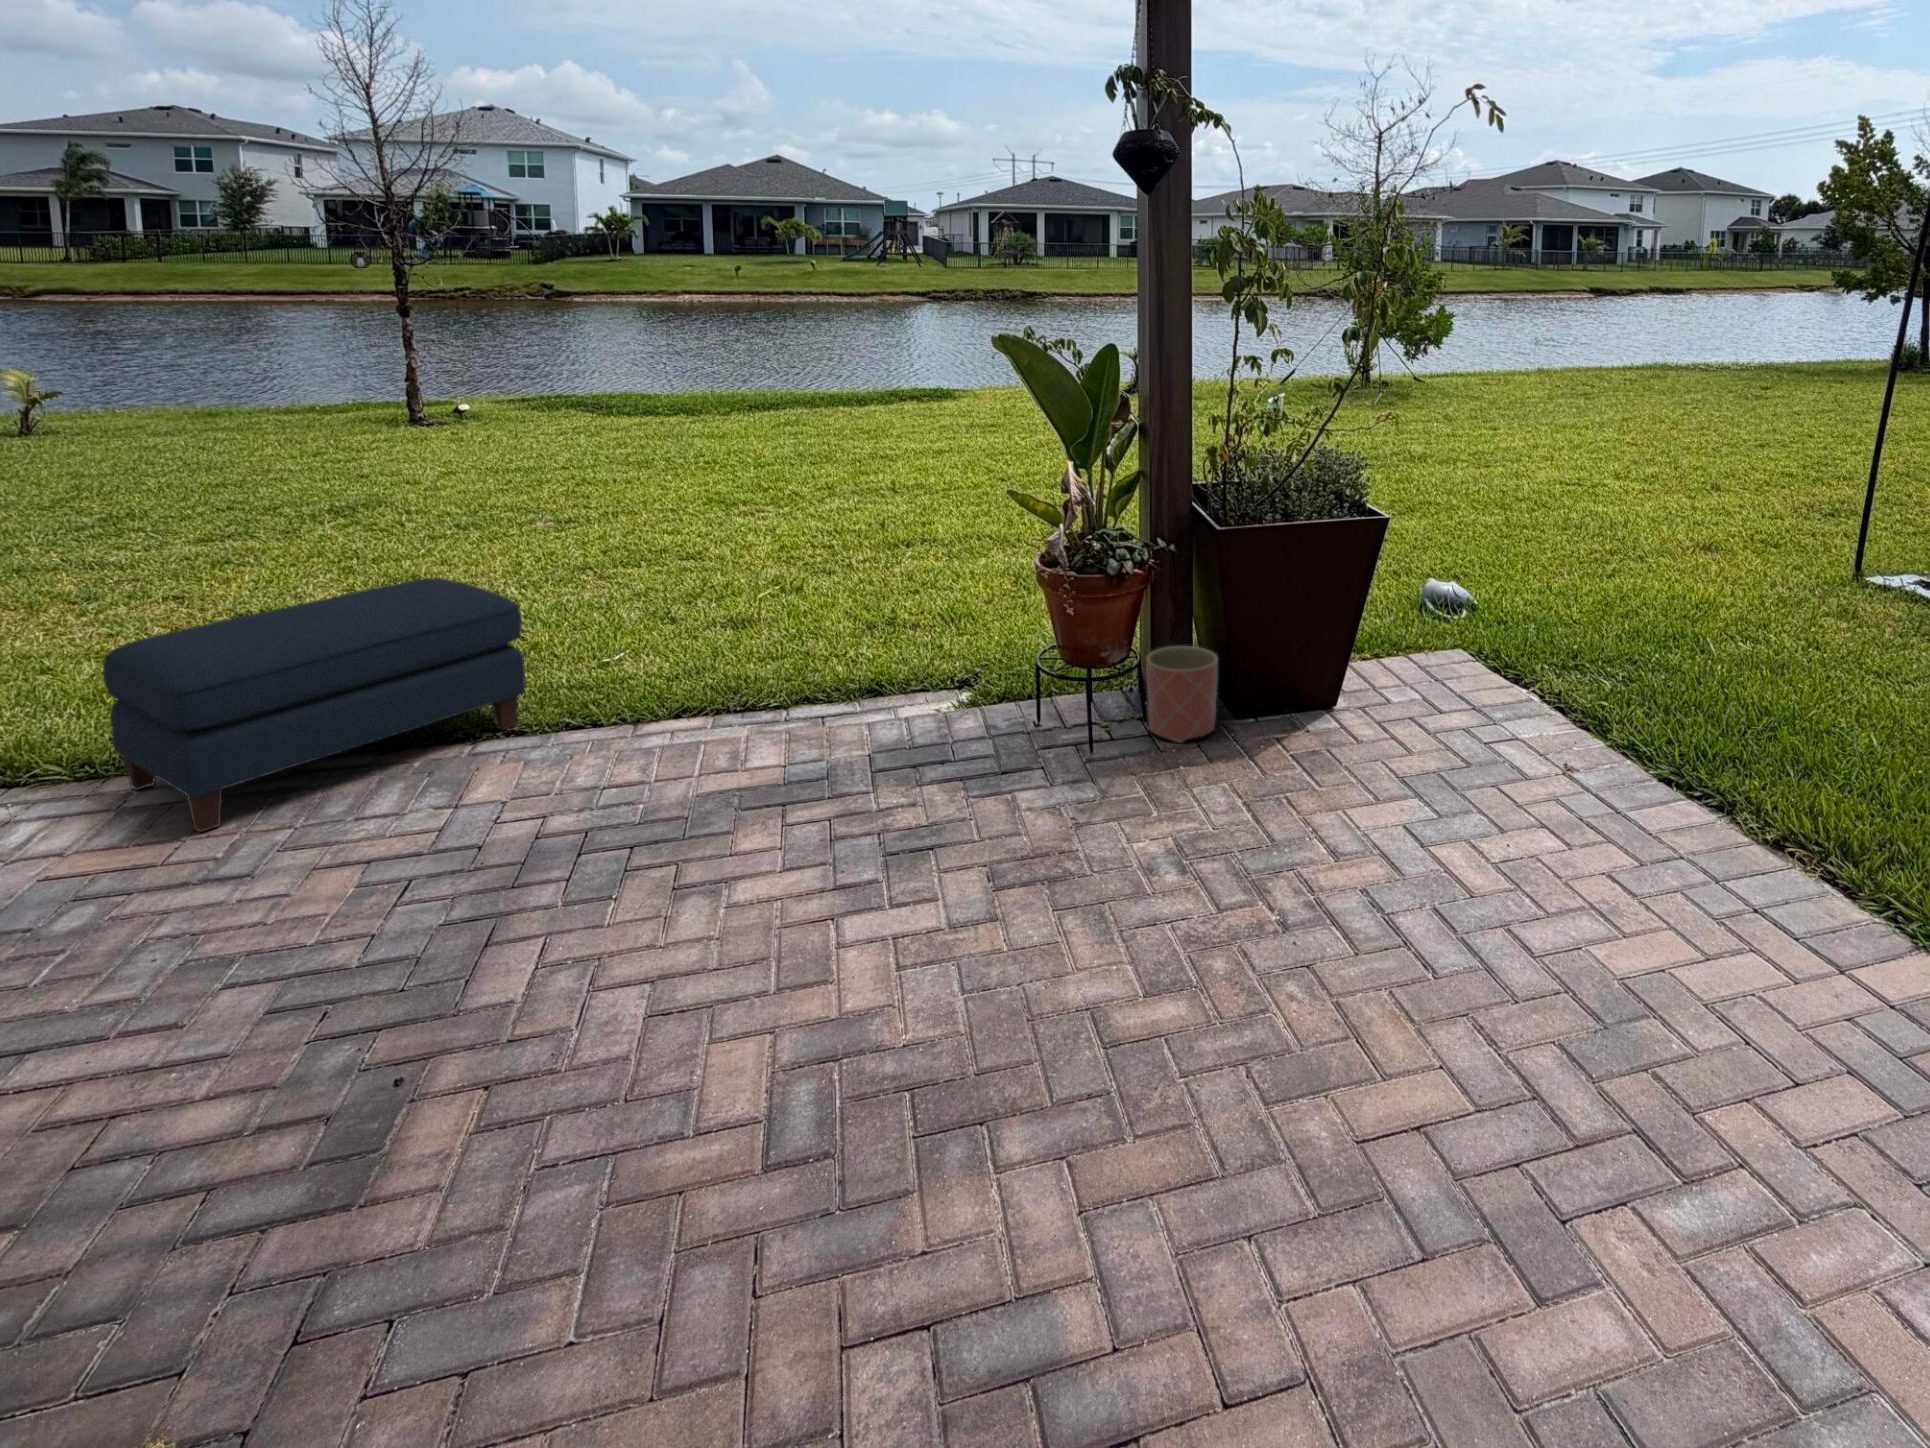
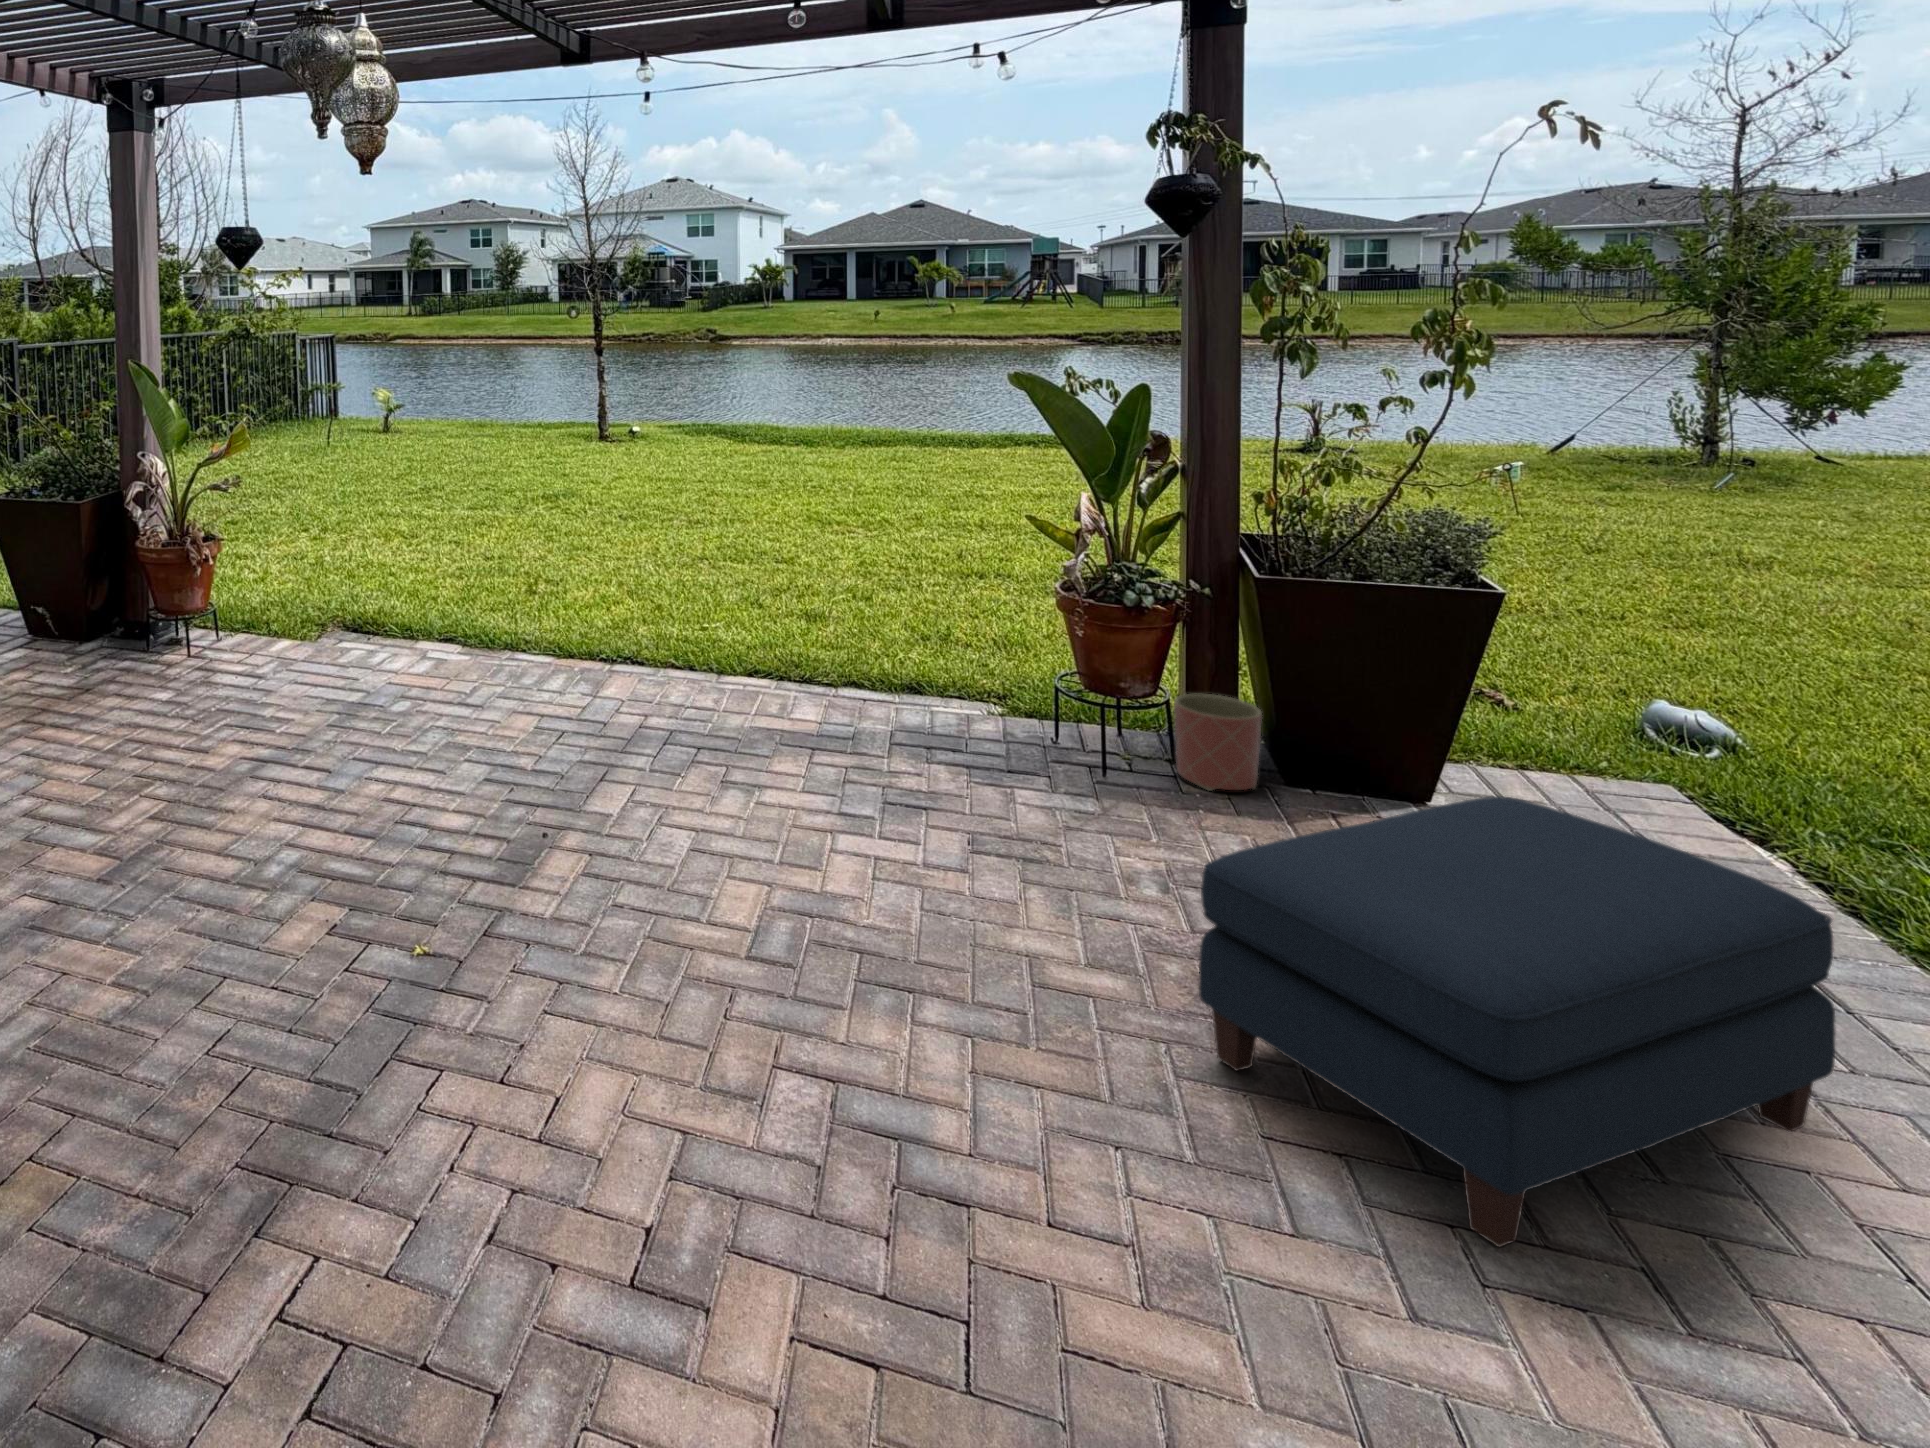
ottoman: present [103,578,526,832] -> present [1199,796,1835,1247]

